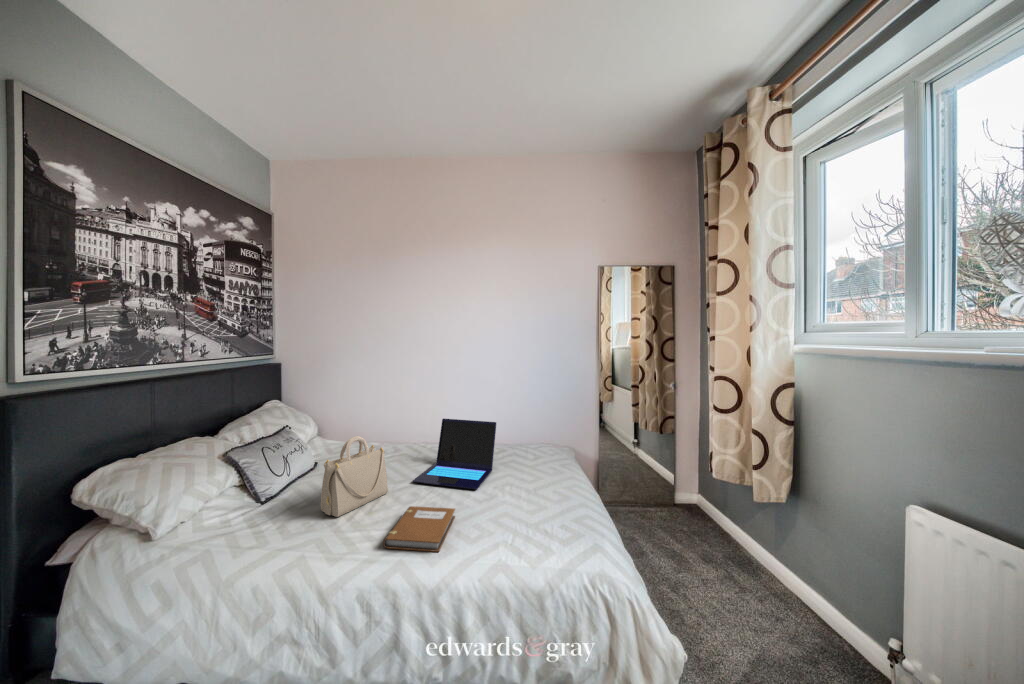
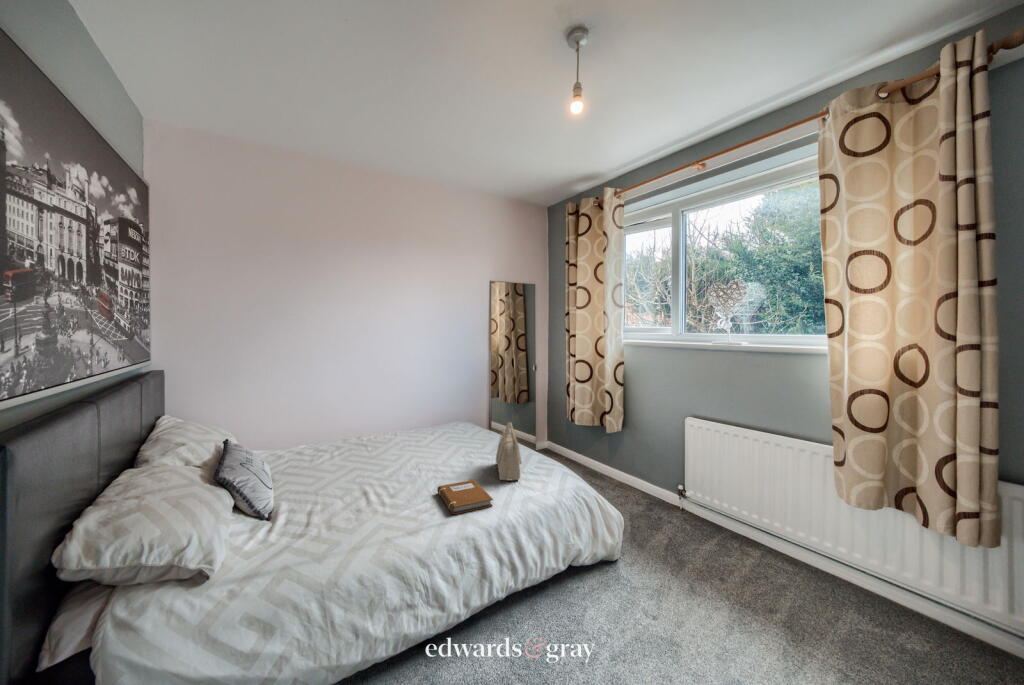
laptop: present [413,419,496,490] -> none [405,414,467,473]
handbag: present [321,436,388,517] -> present [496,422,522,480]

